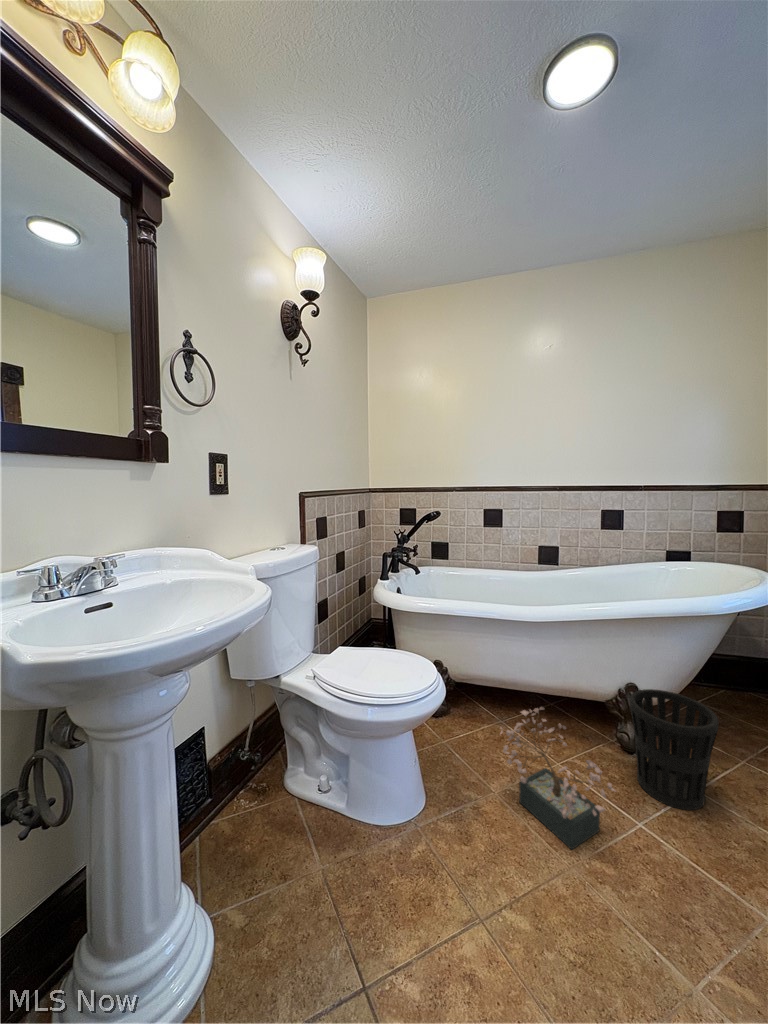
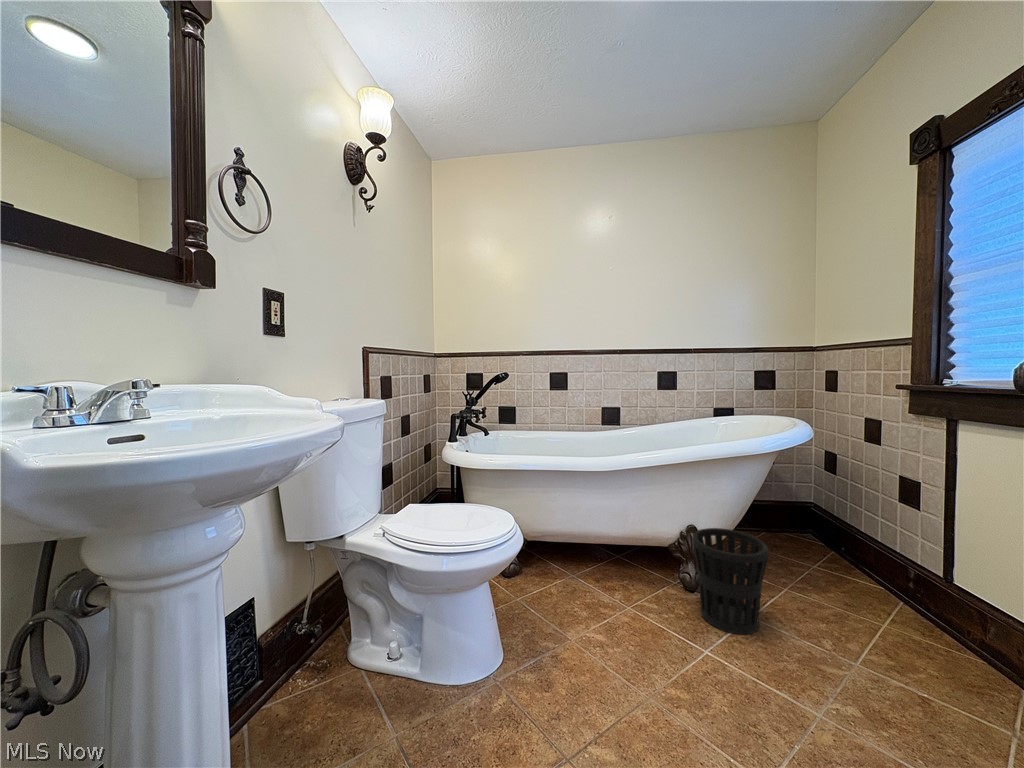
decorative plant: present [500,707,615,849] -> none [576,551,686,682]

